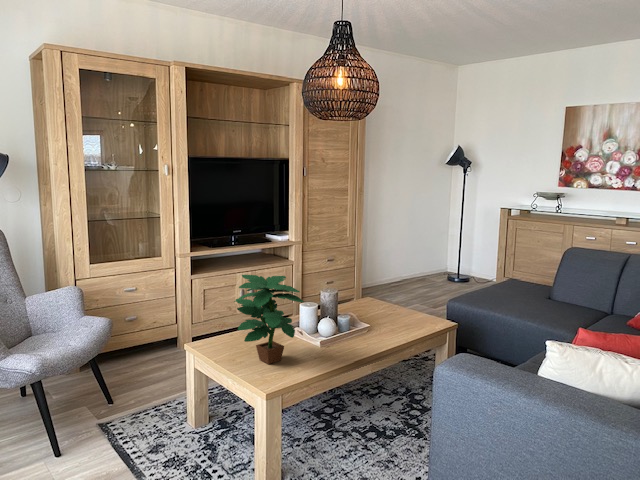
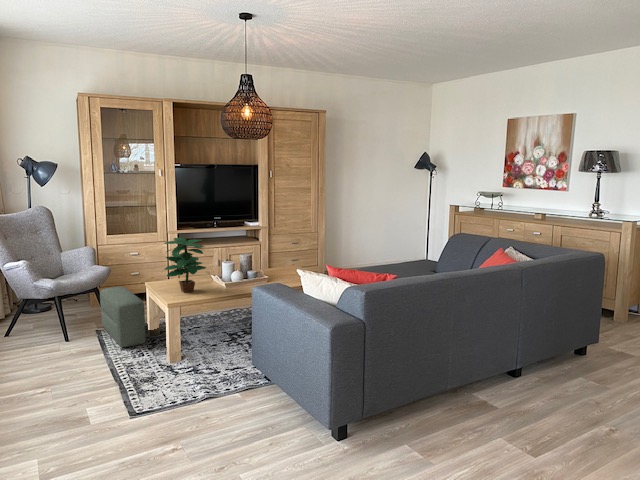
pouf: none [101,348,198,460] -> present [100,287,146,347]

